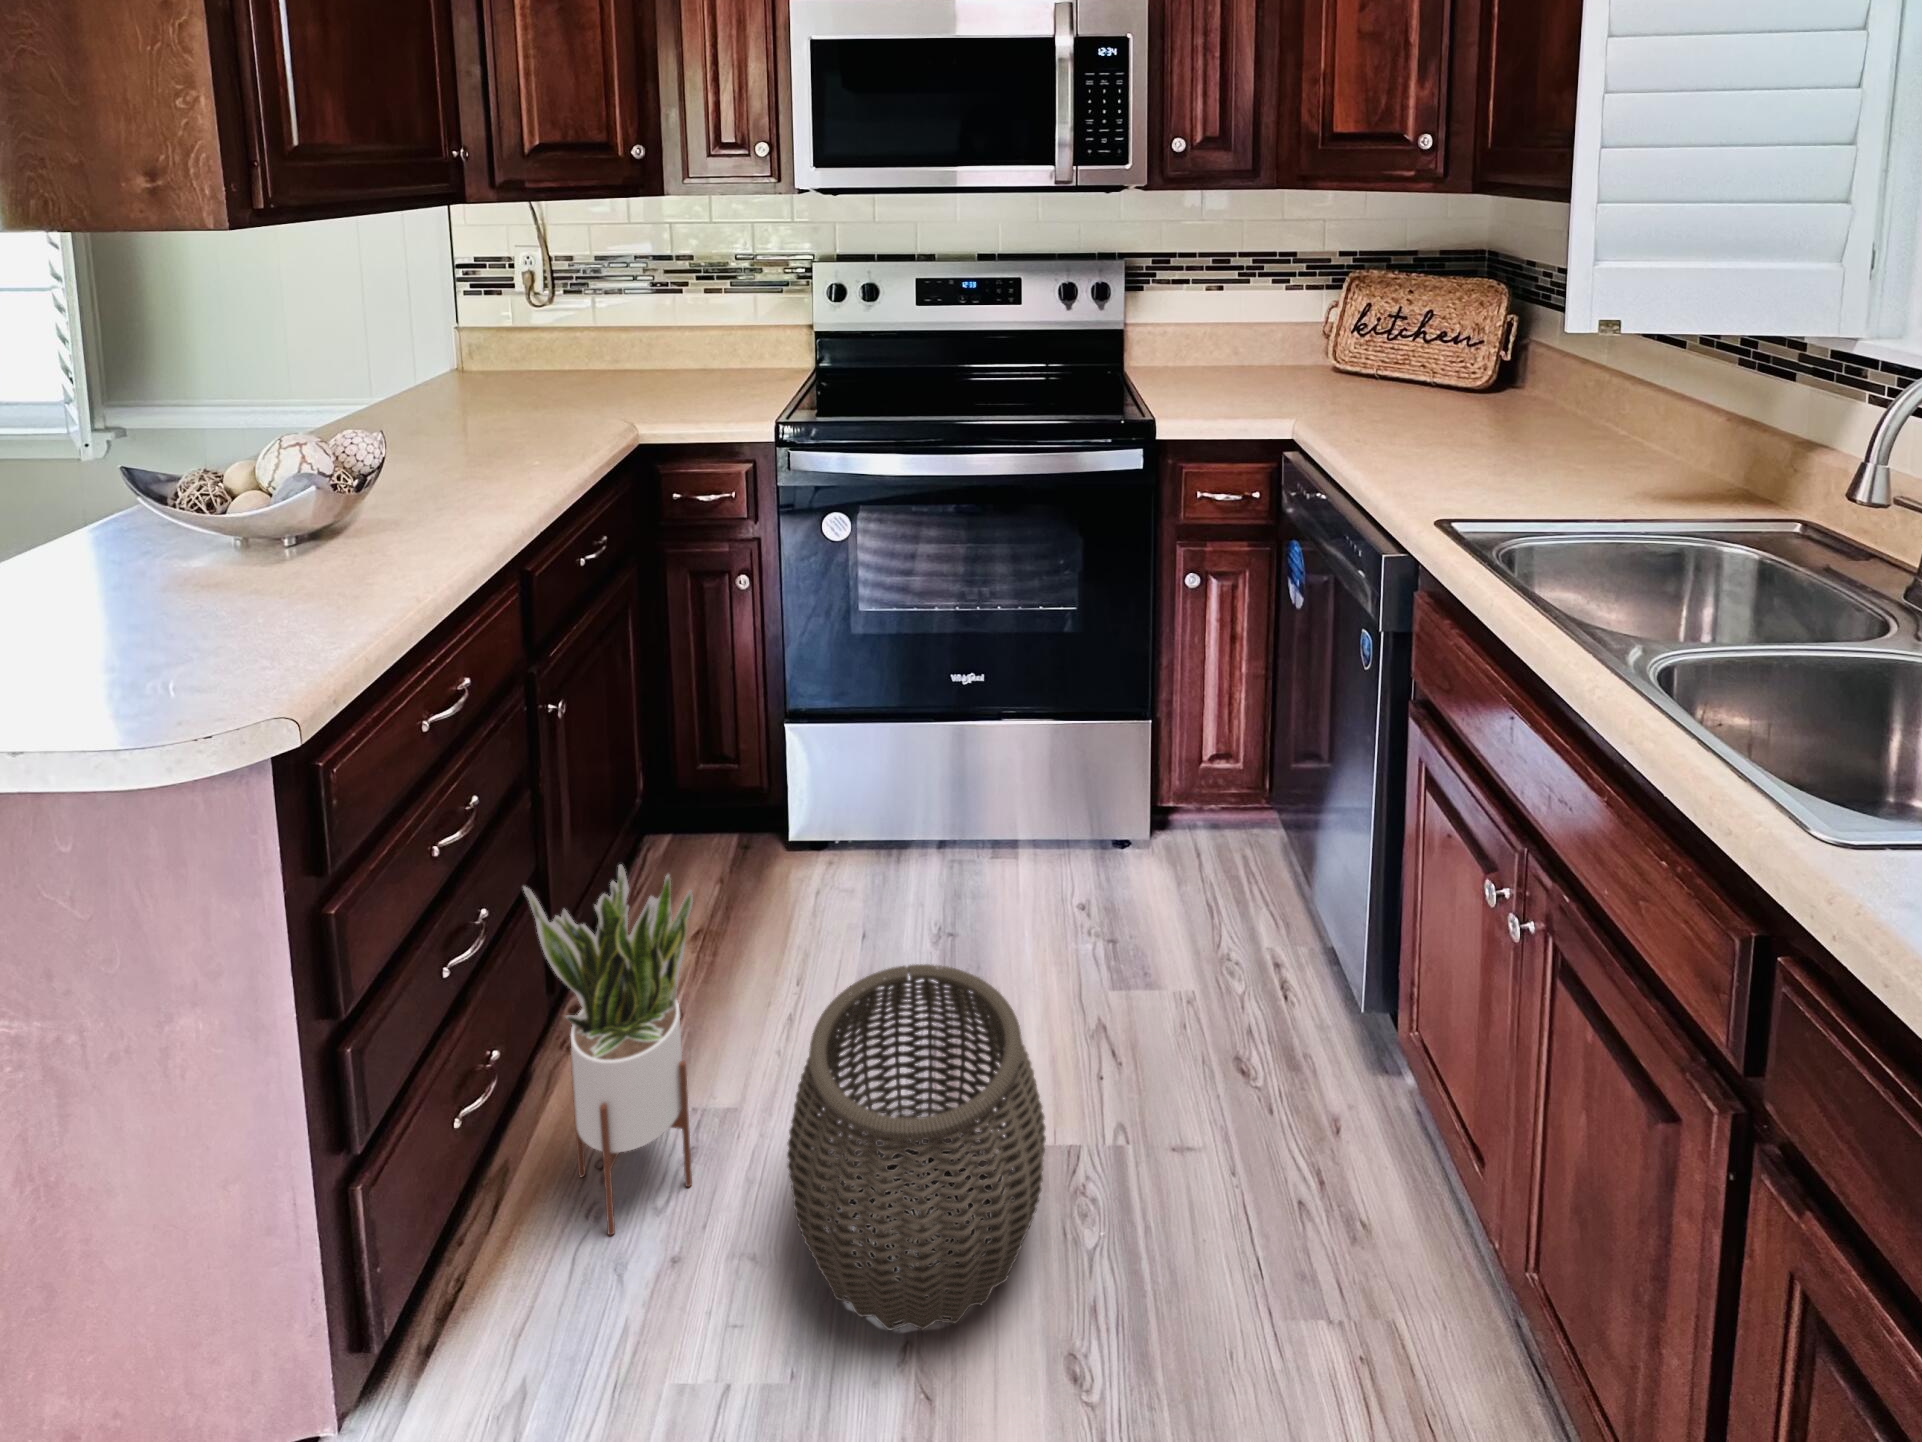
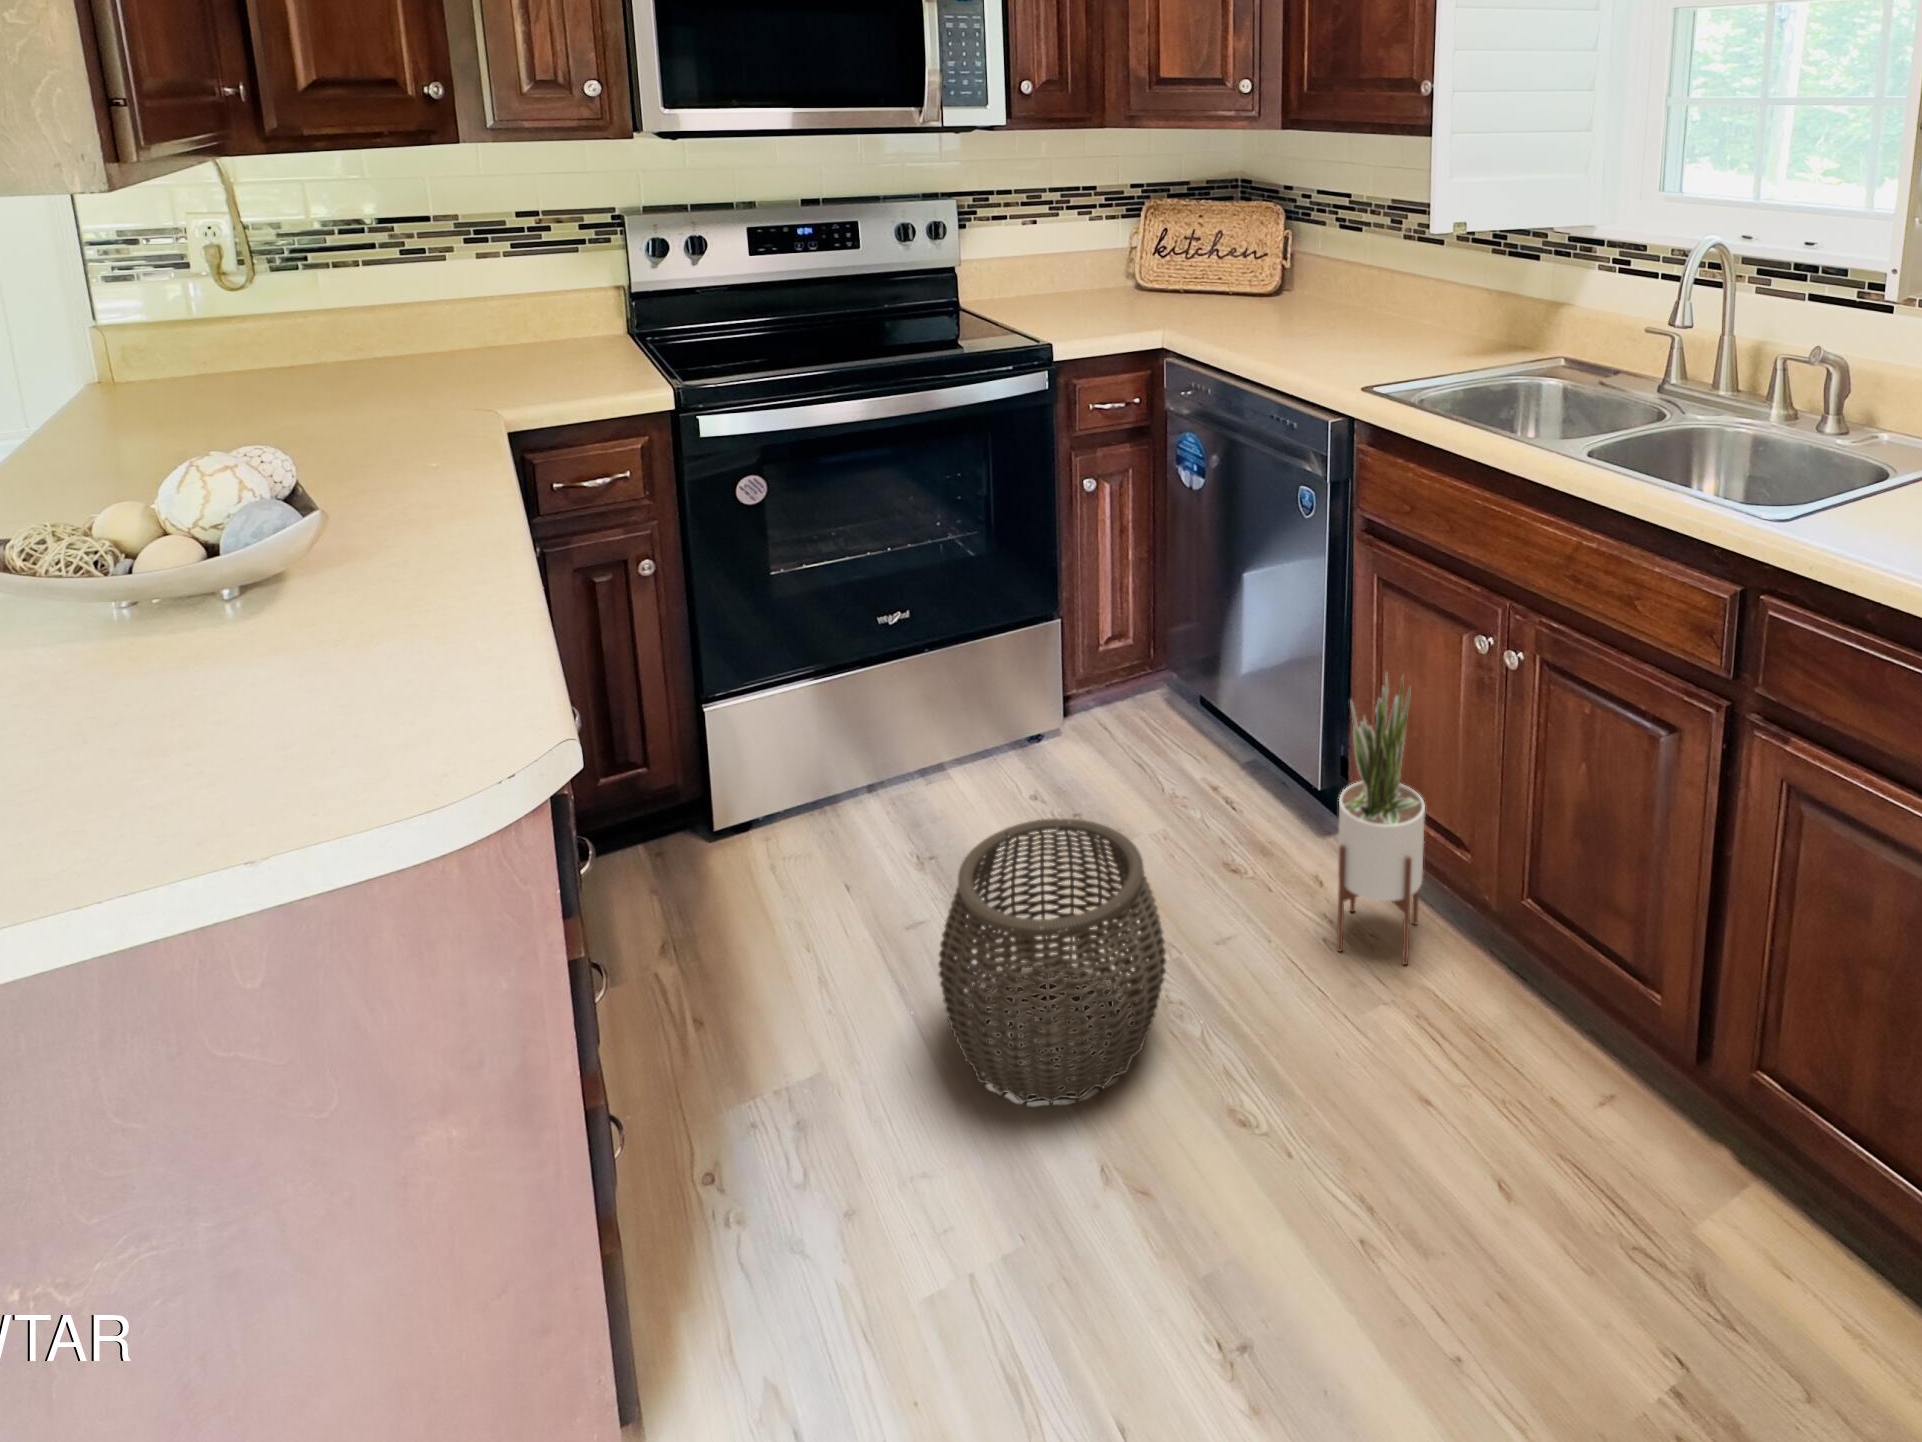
potted plant: present [523,864,693,1235] -> present [1337,673,1425,965]

